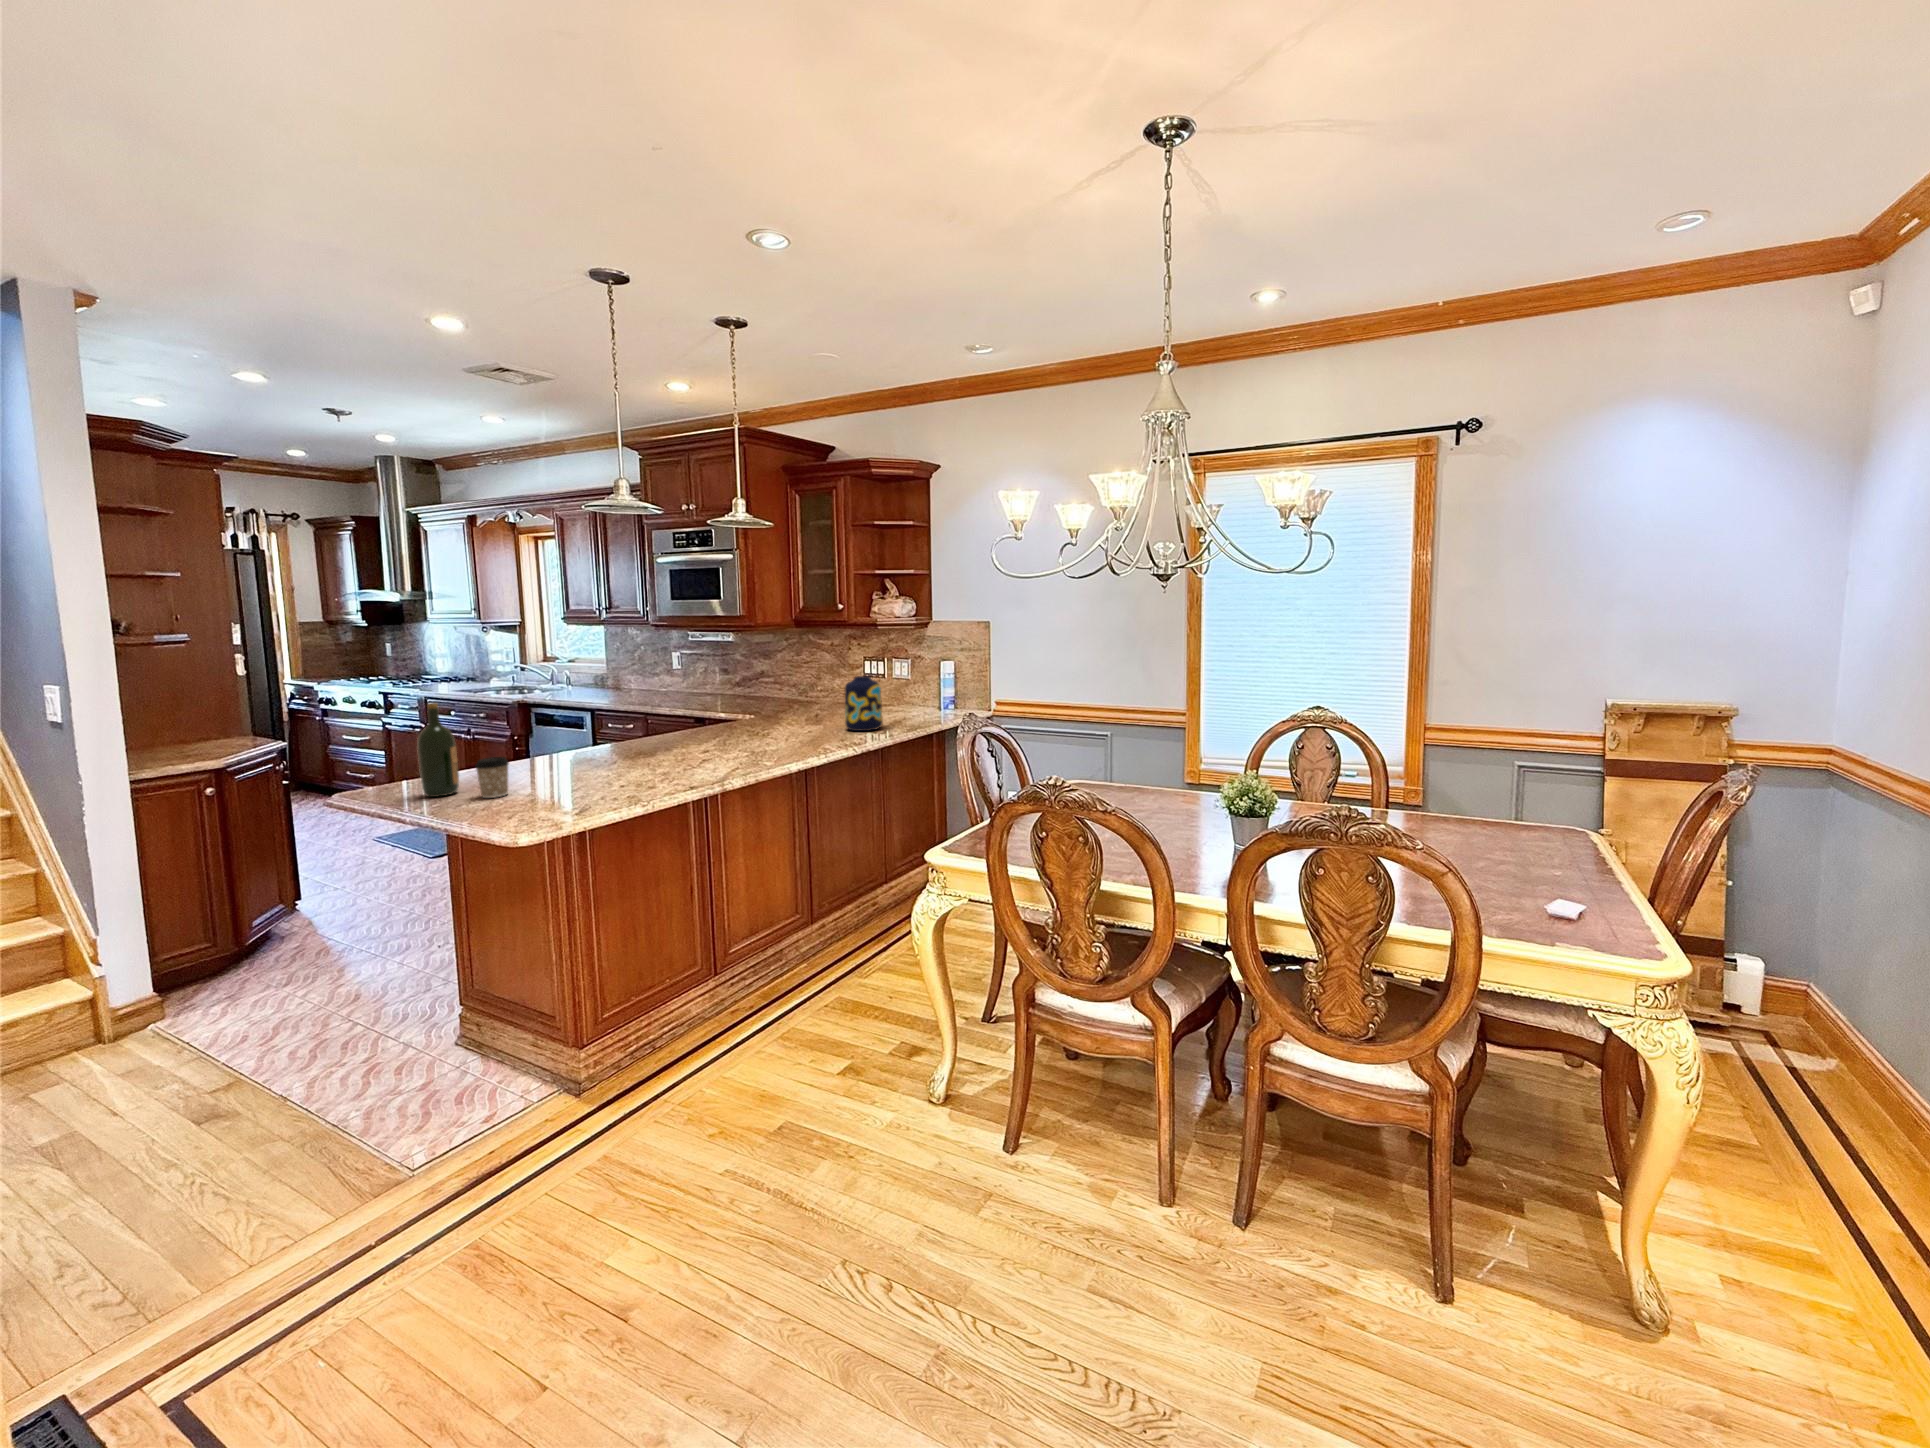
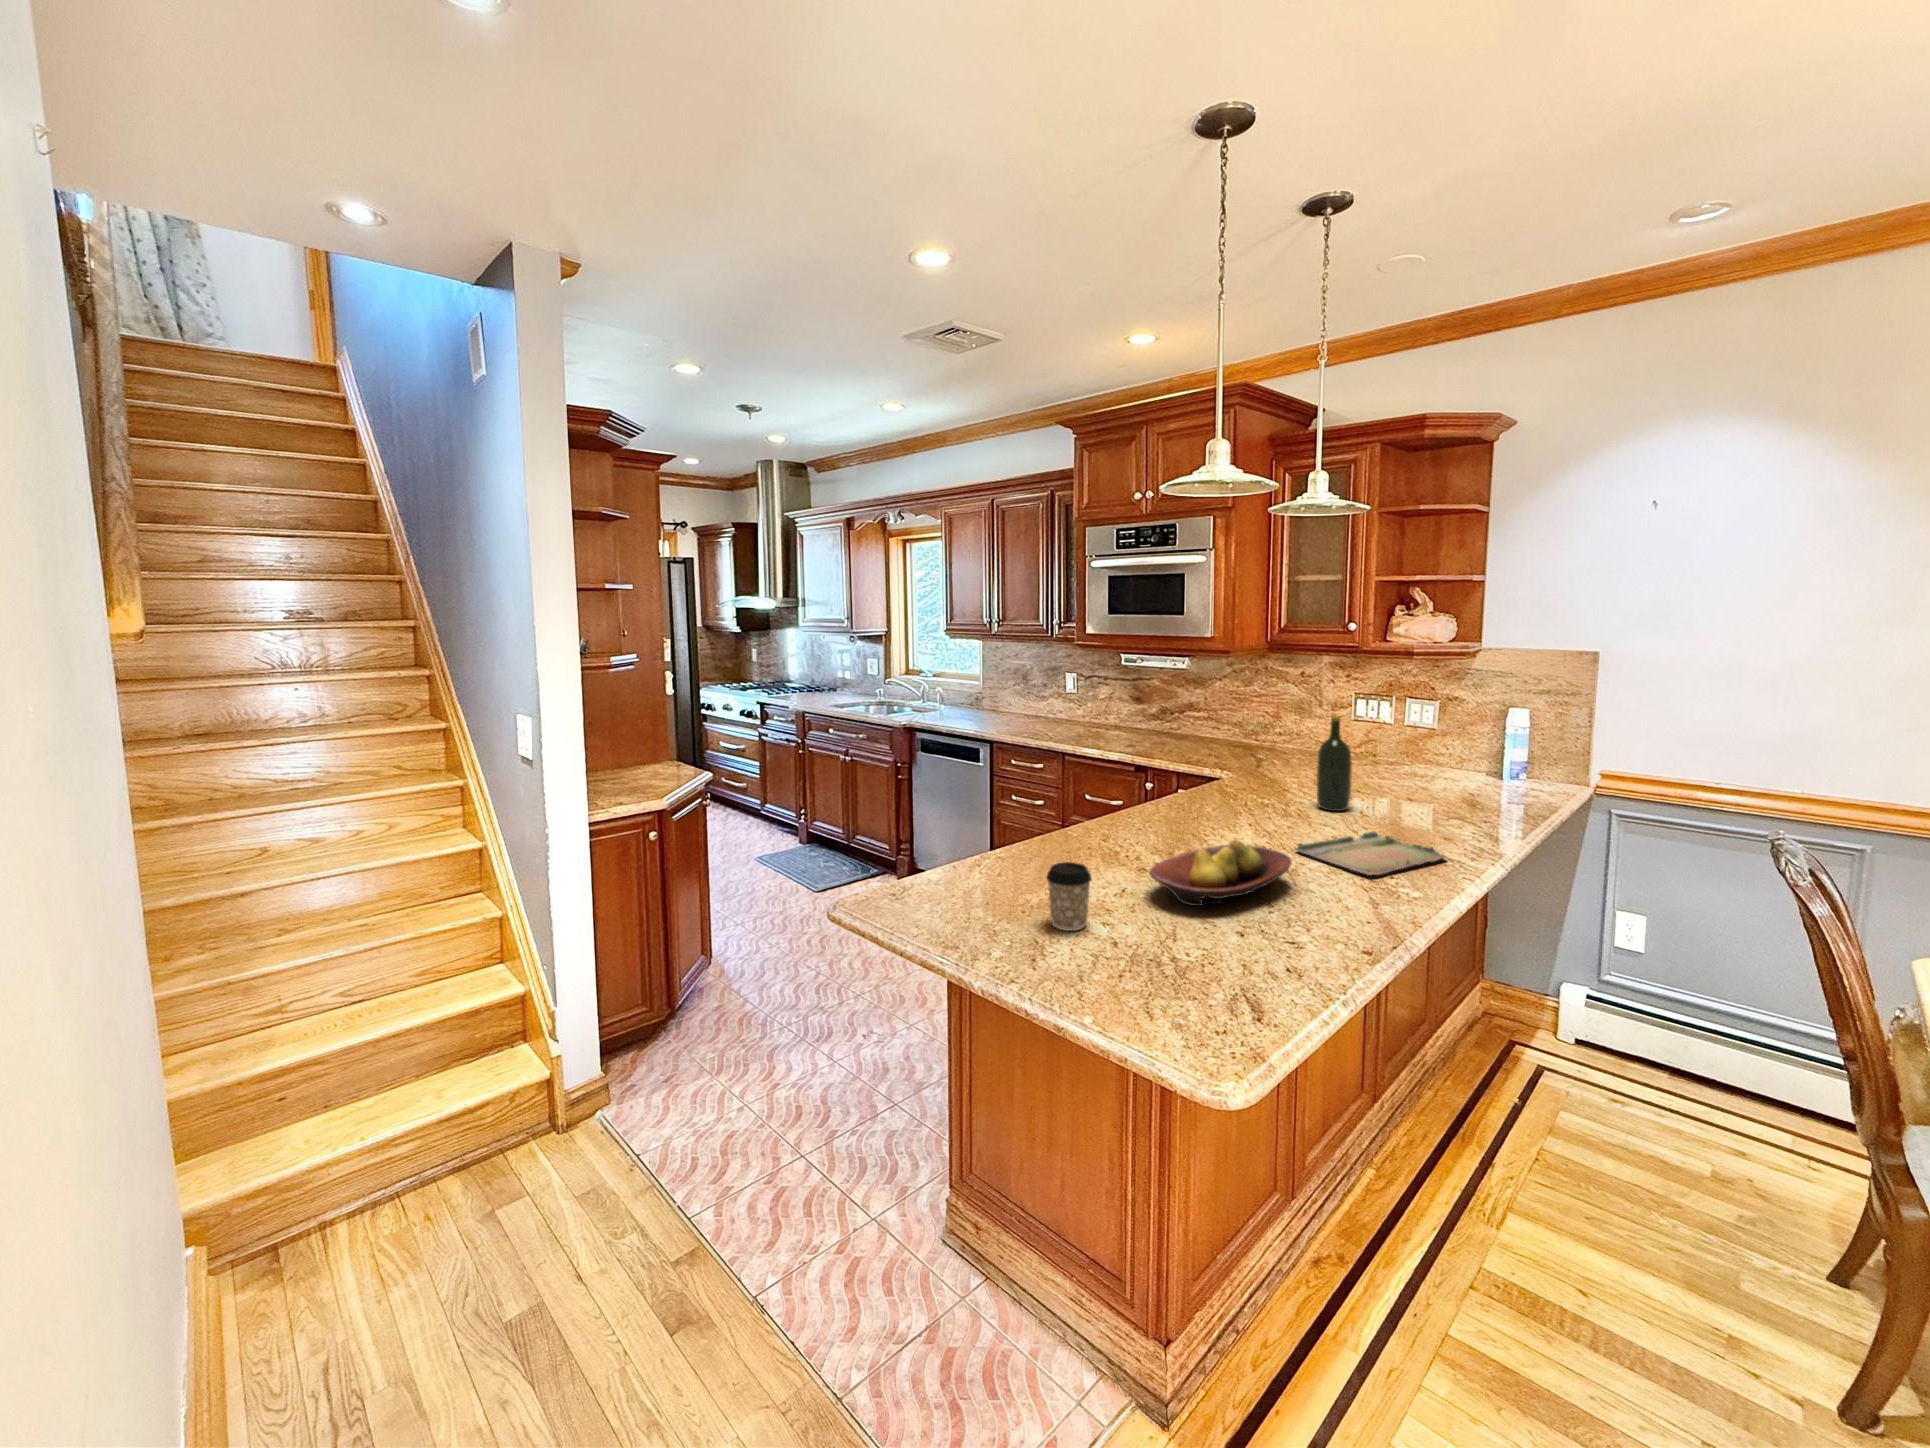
vase: present [845,676,882,731] -> none [1424,734,1489,820]
wine bottle: present [417,703,459,797] -> present [1317,717,1352,811]
tray: none [716,739,810,760] -> present [1296,831,1446,875]
fruit bowl: none [571,742,683,782] -> present [1149,840,1292,906]

